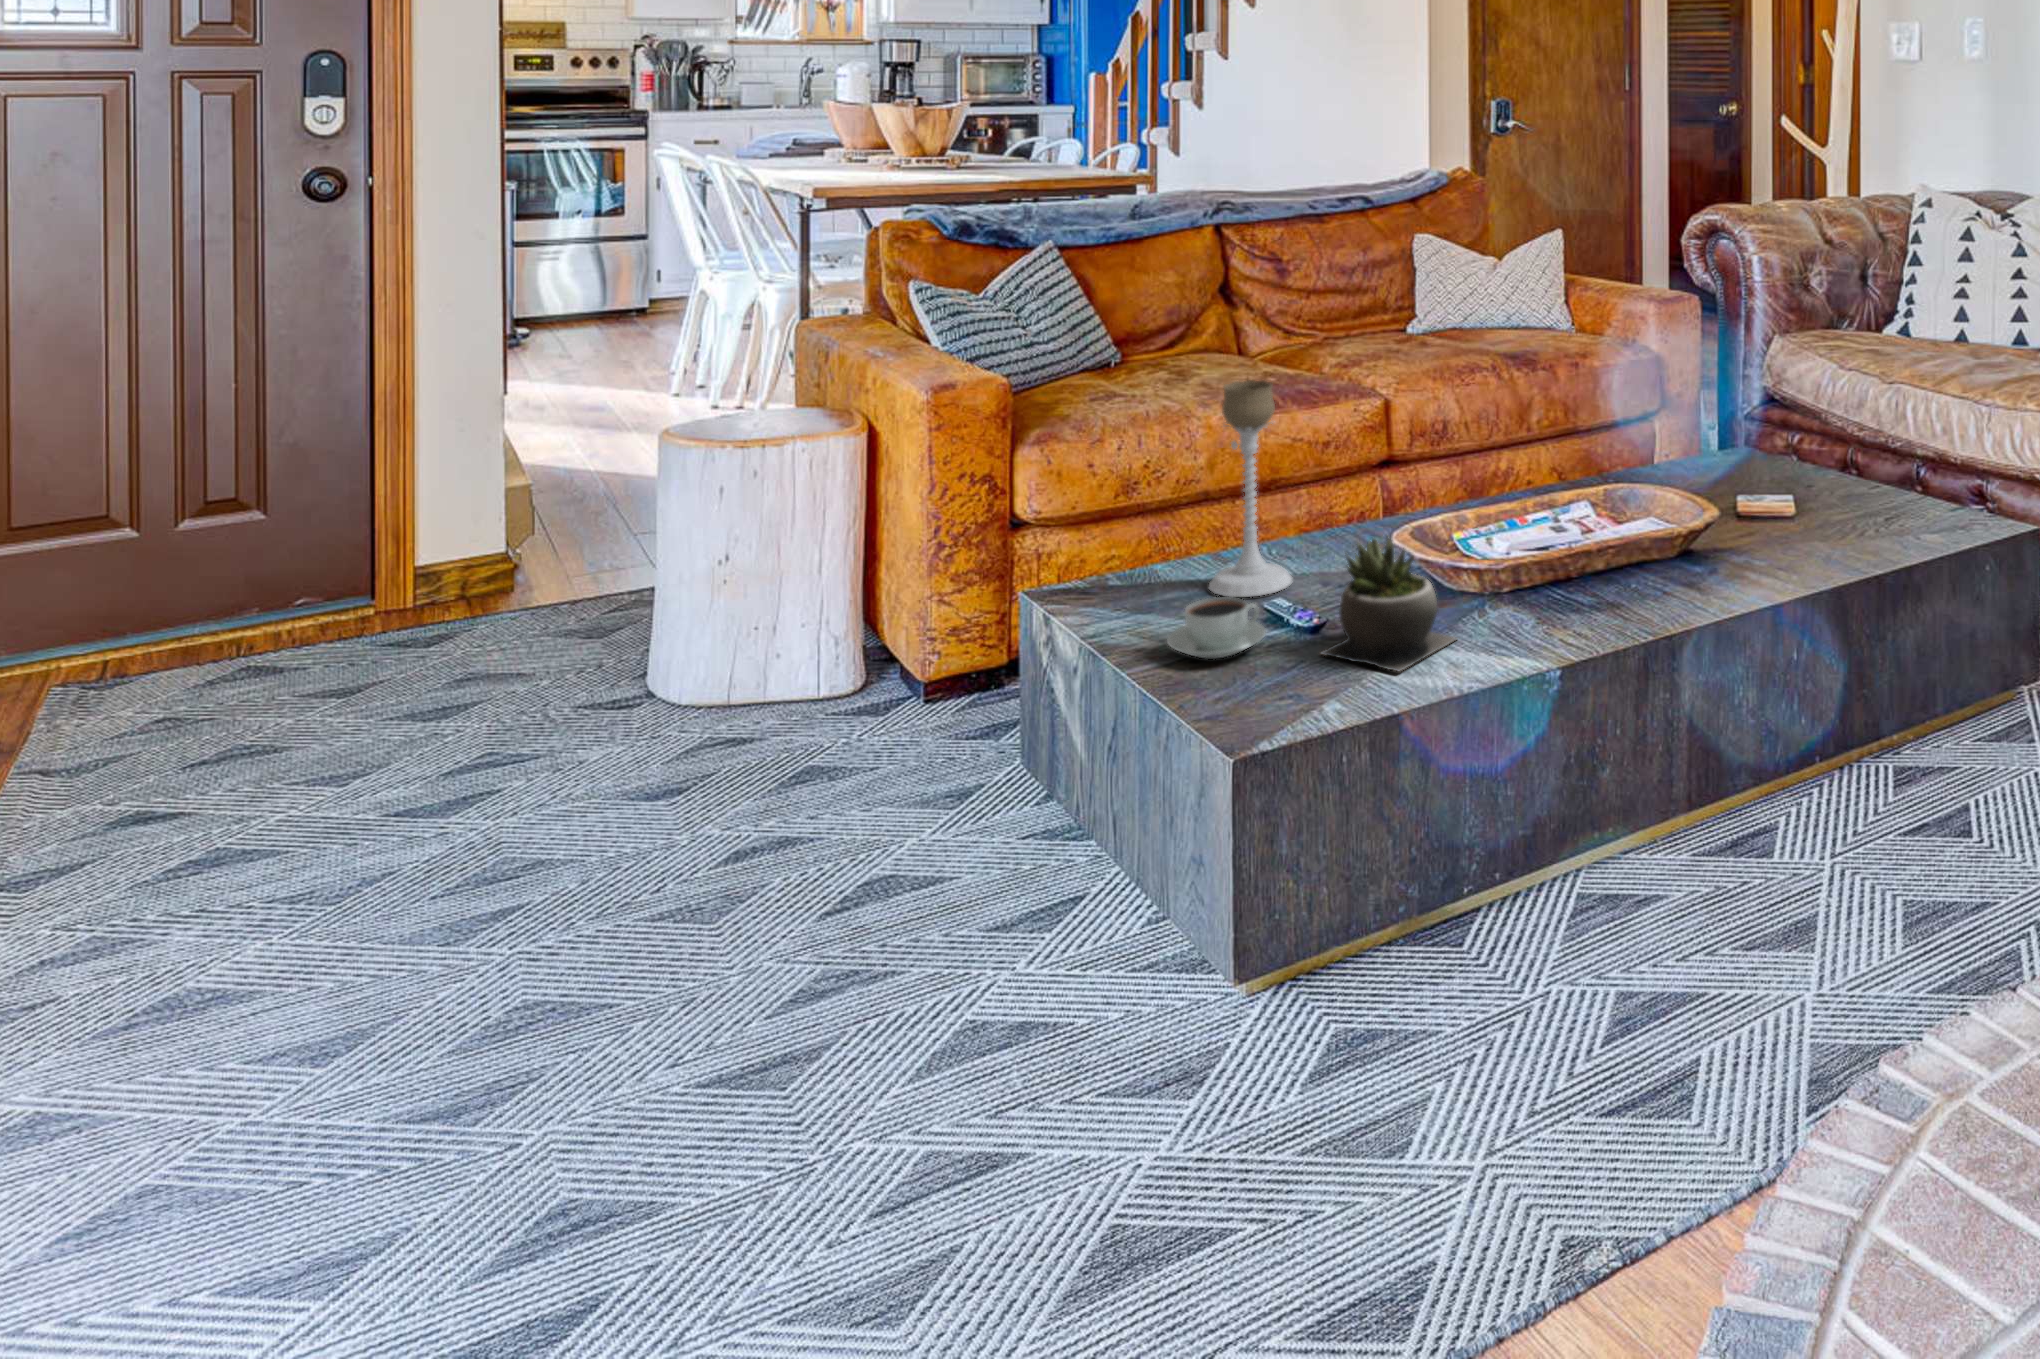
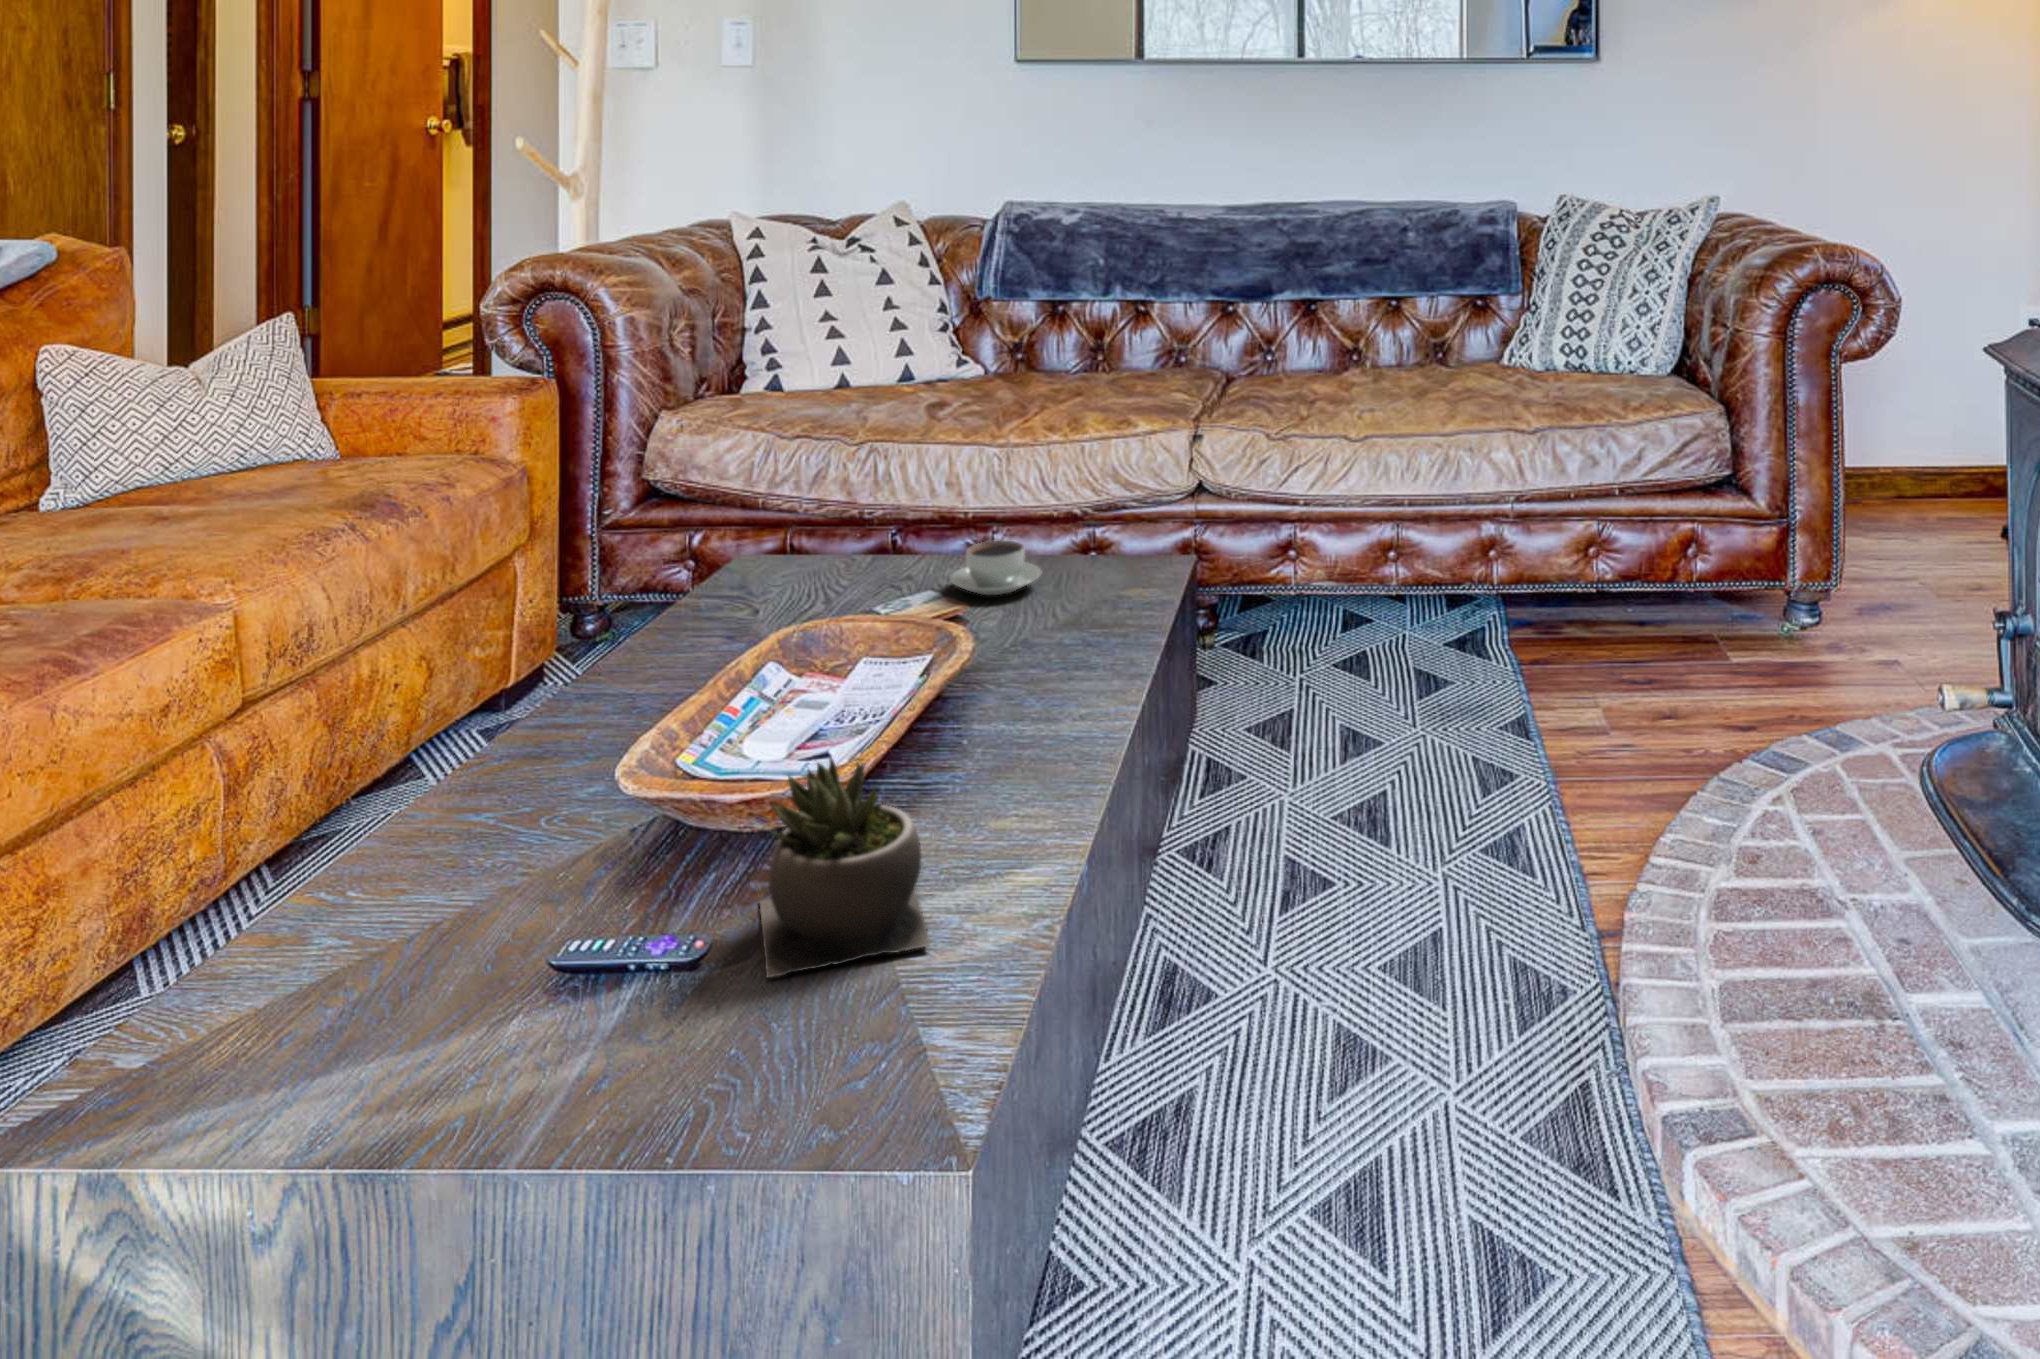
candle holder: present [1208,380,1292,597] -> none [358,583,521,976]
coffee cup: present [1167,597,1266,659] -> present [950,540,1041,595]

